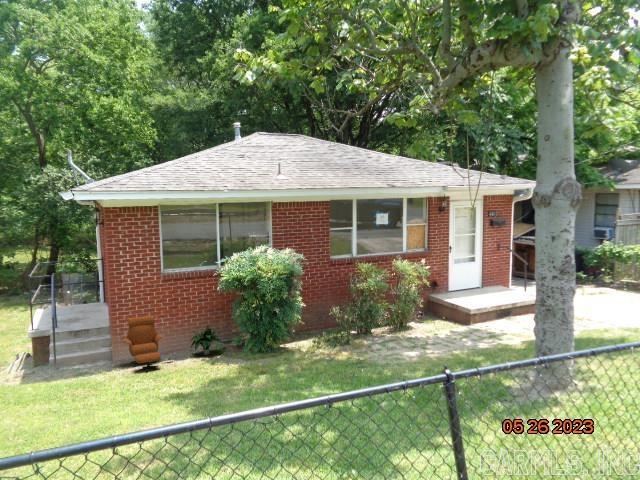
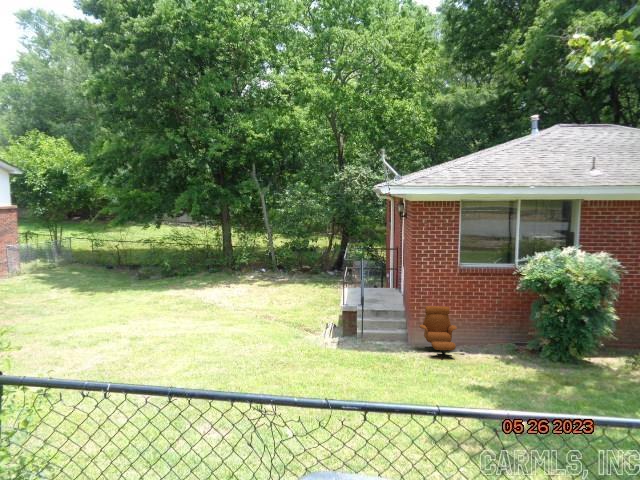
potted plant: present [190,326,222,355] -> none [482,324,517,354]

